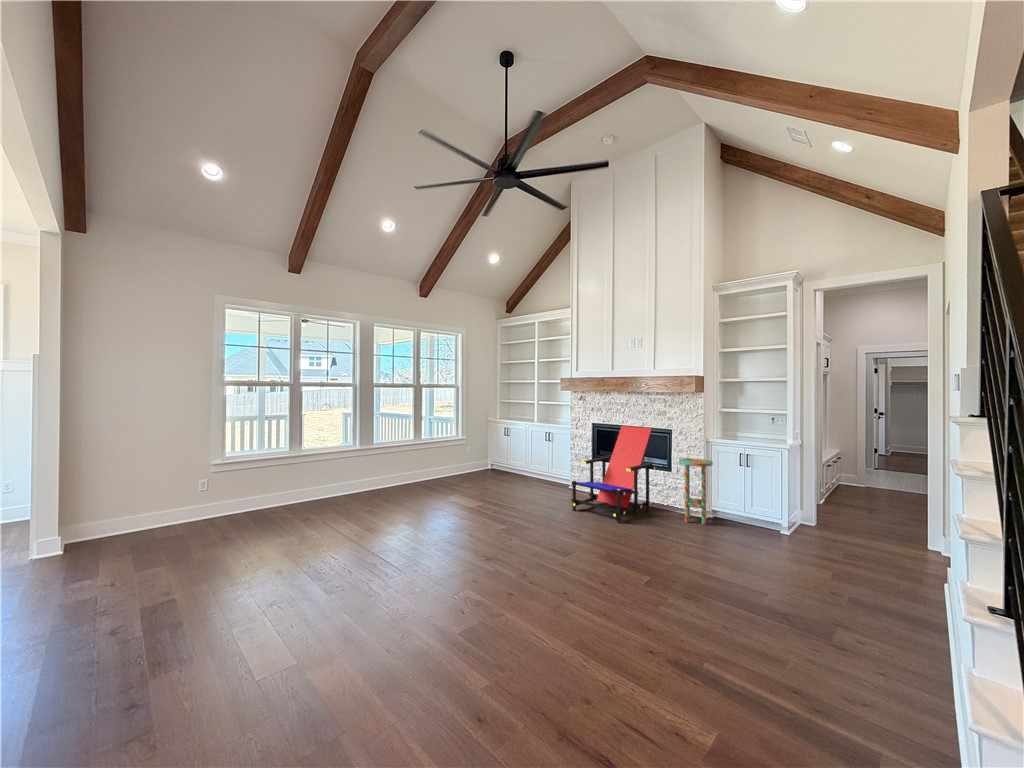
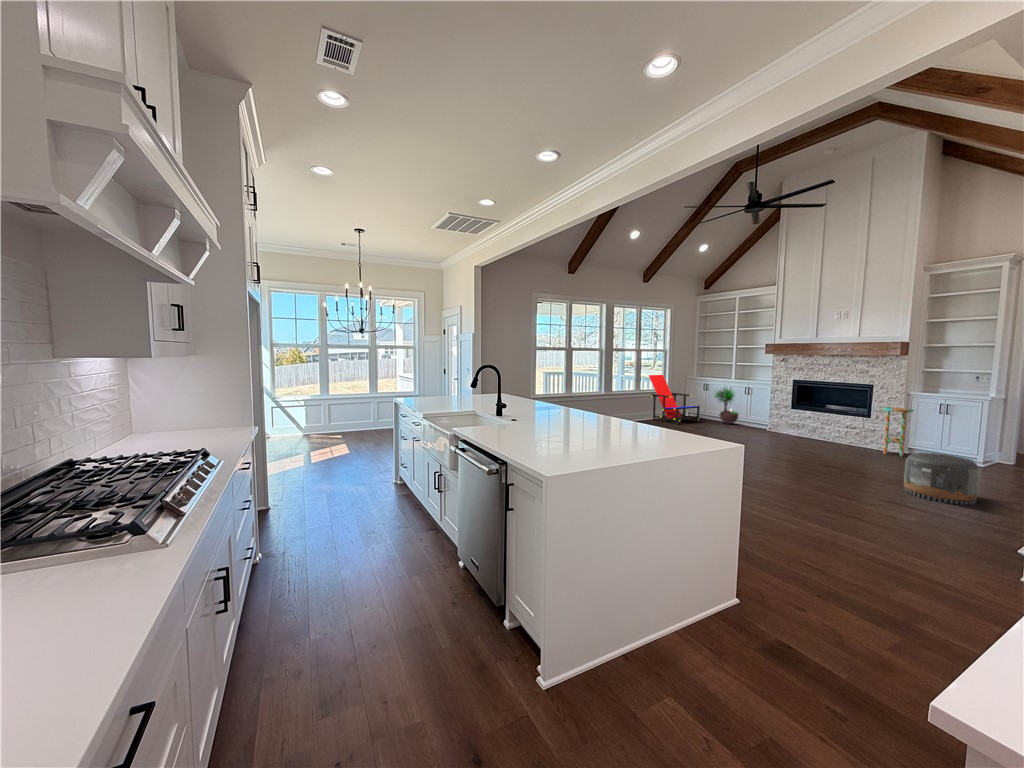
lounge chair: present [571,426,655,523] -> present [649,375,700,425]
potted tree: none [508,429,541,479] -> present [715,388,738,424]
pouf: none [698,549,793,651] -> present [904,453,979,505]

